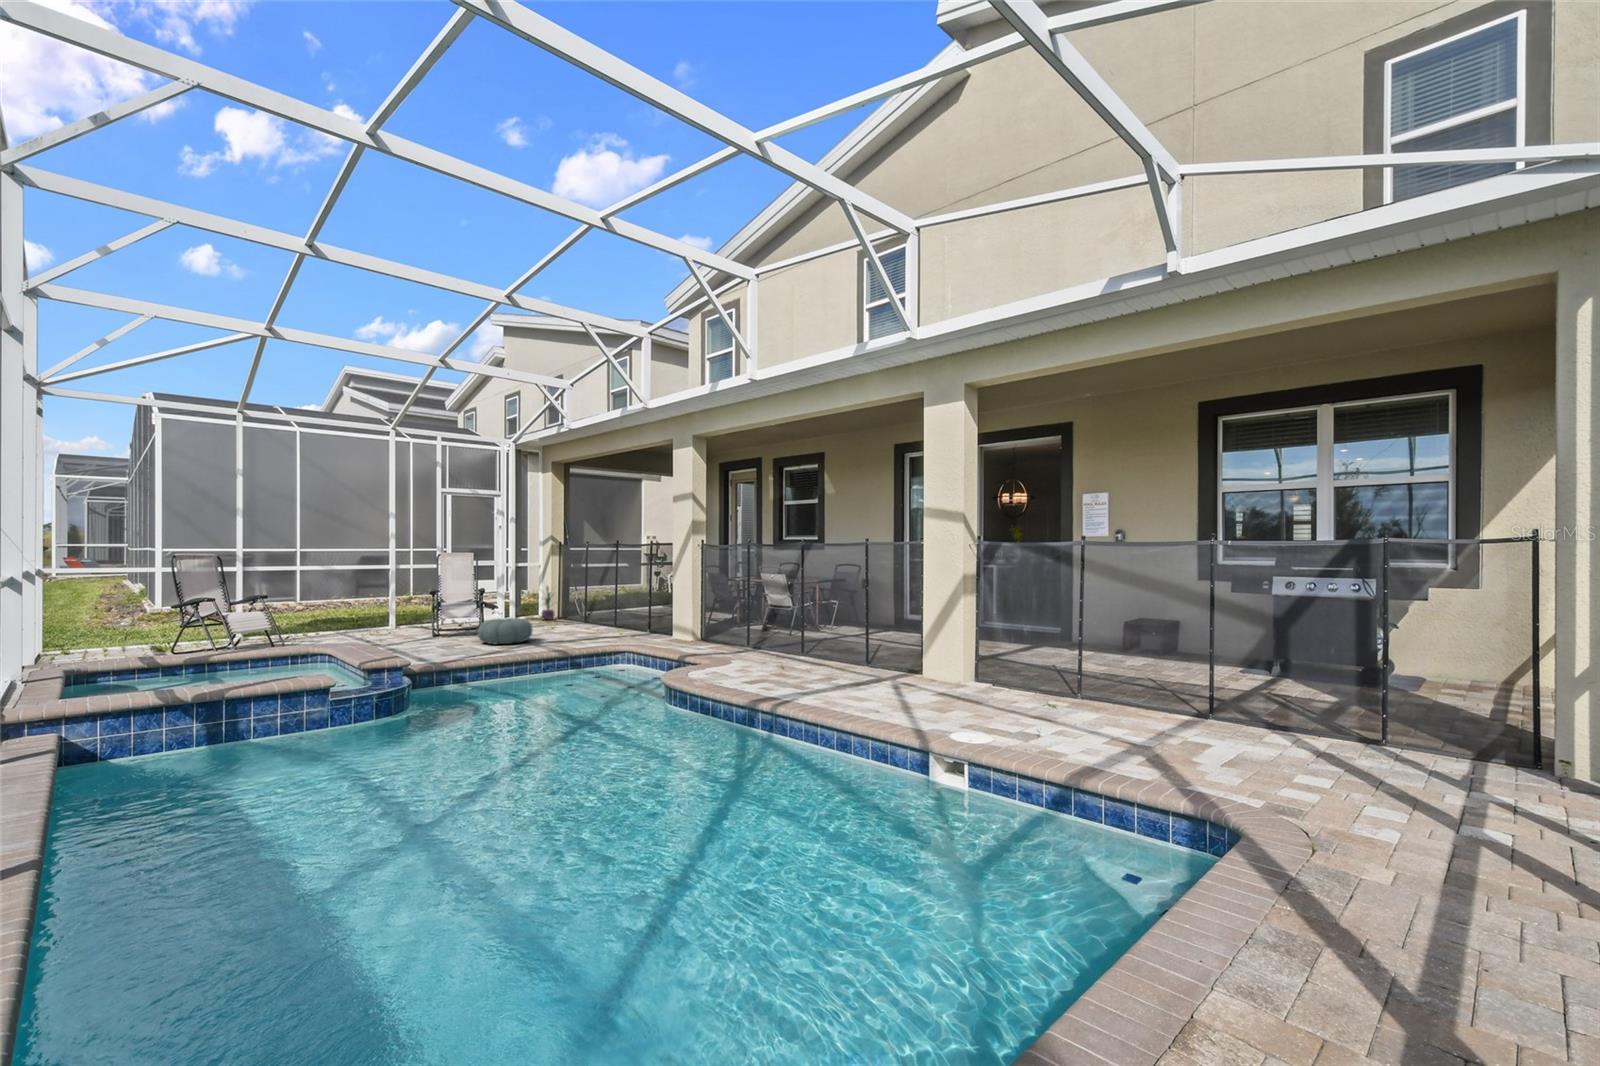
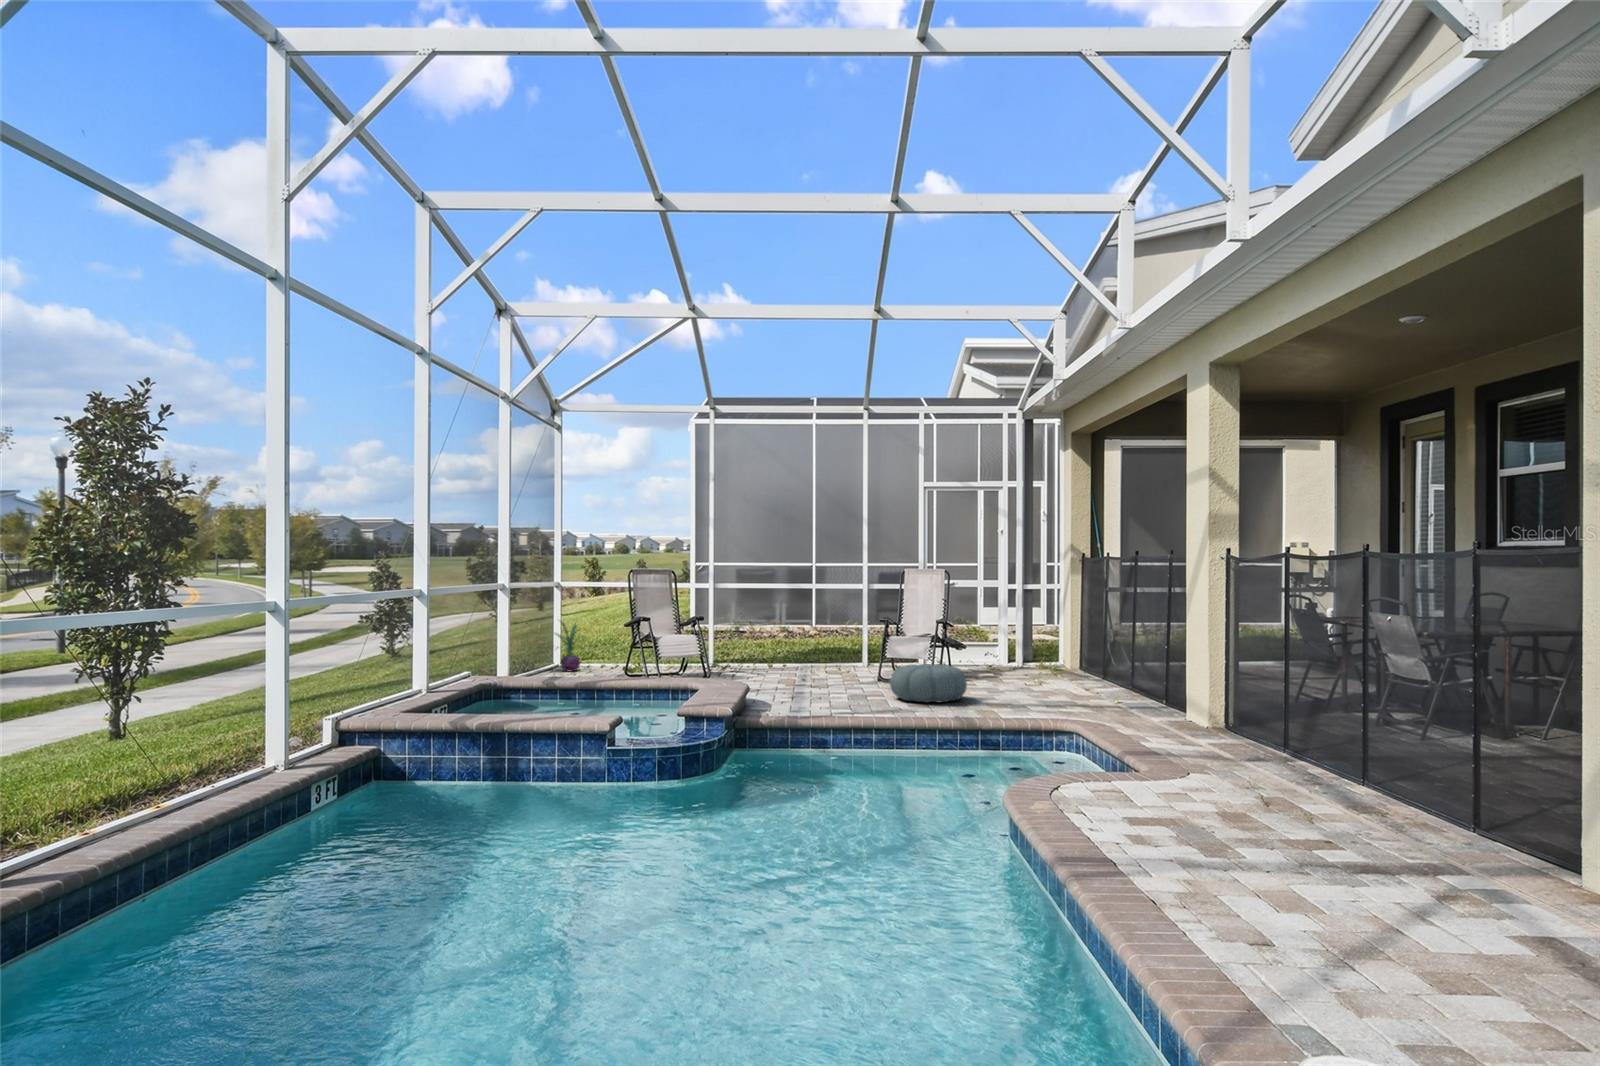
decorative plant: present [542,587,555,620] -> present [556,622,581,671]

